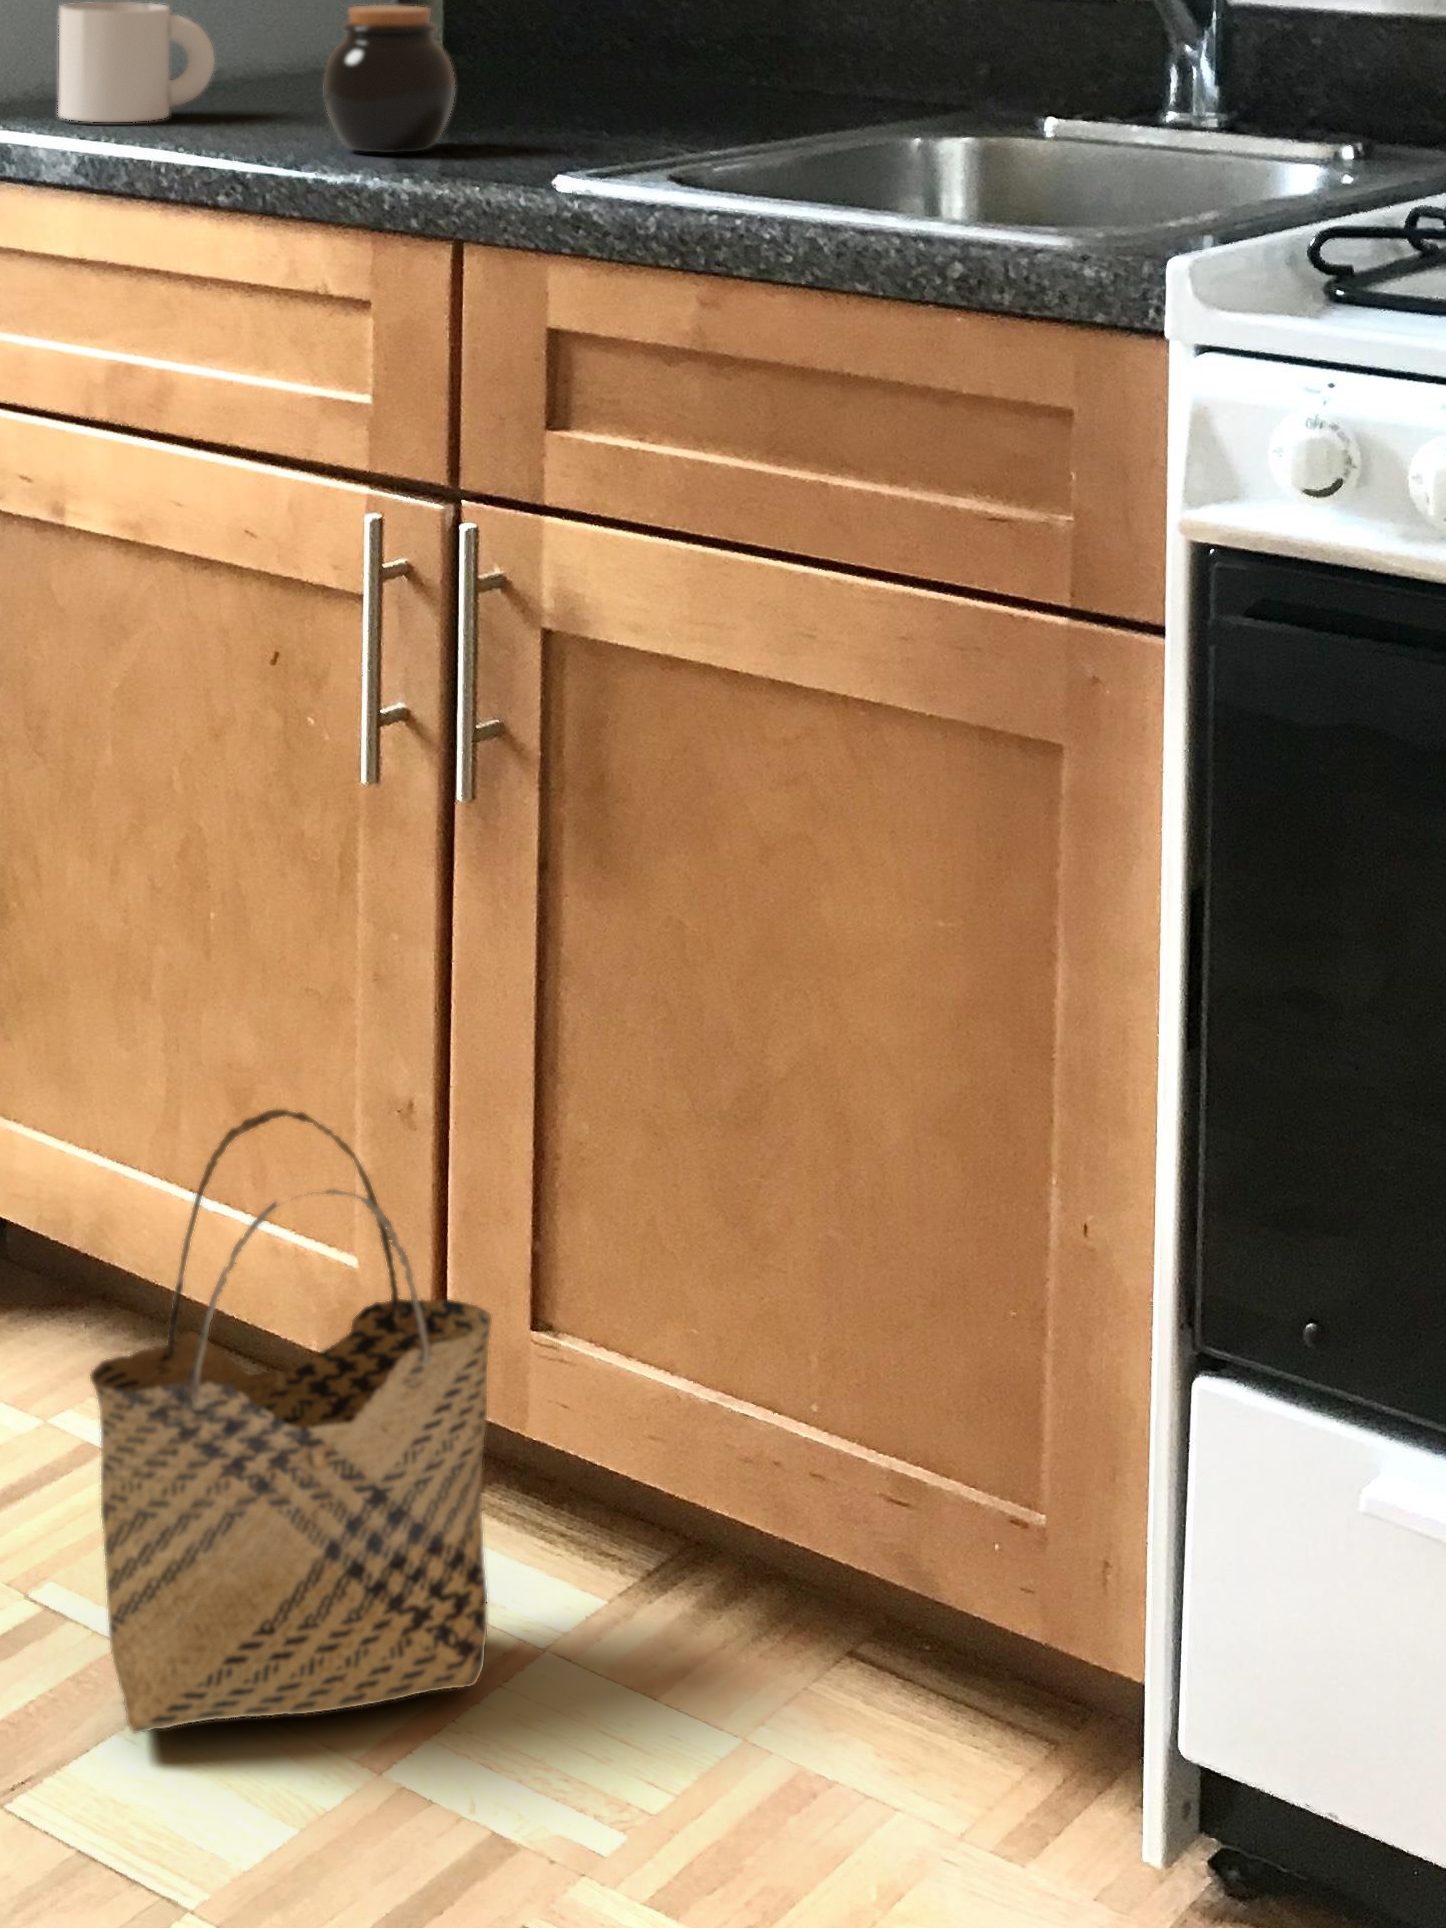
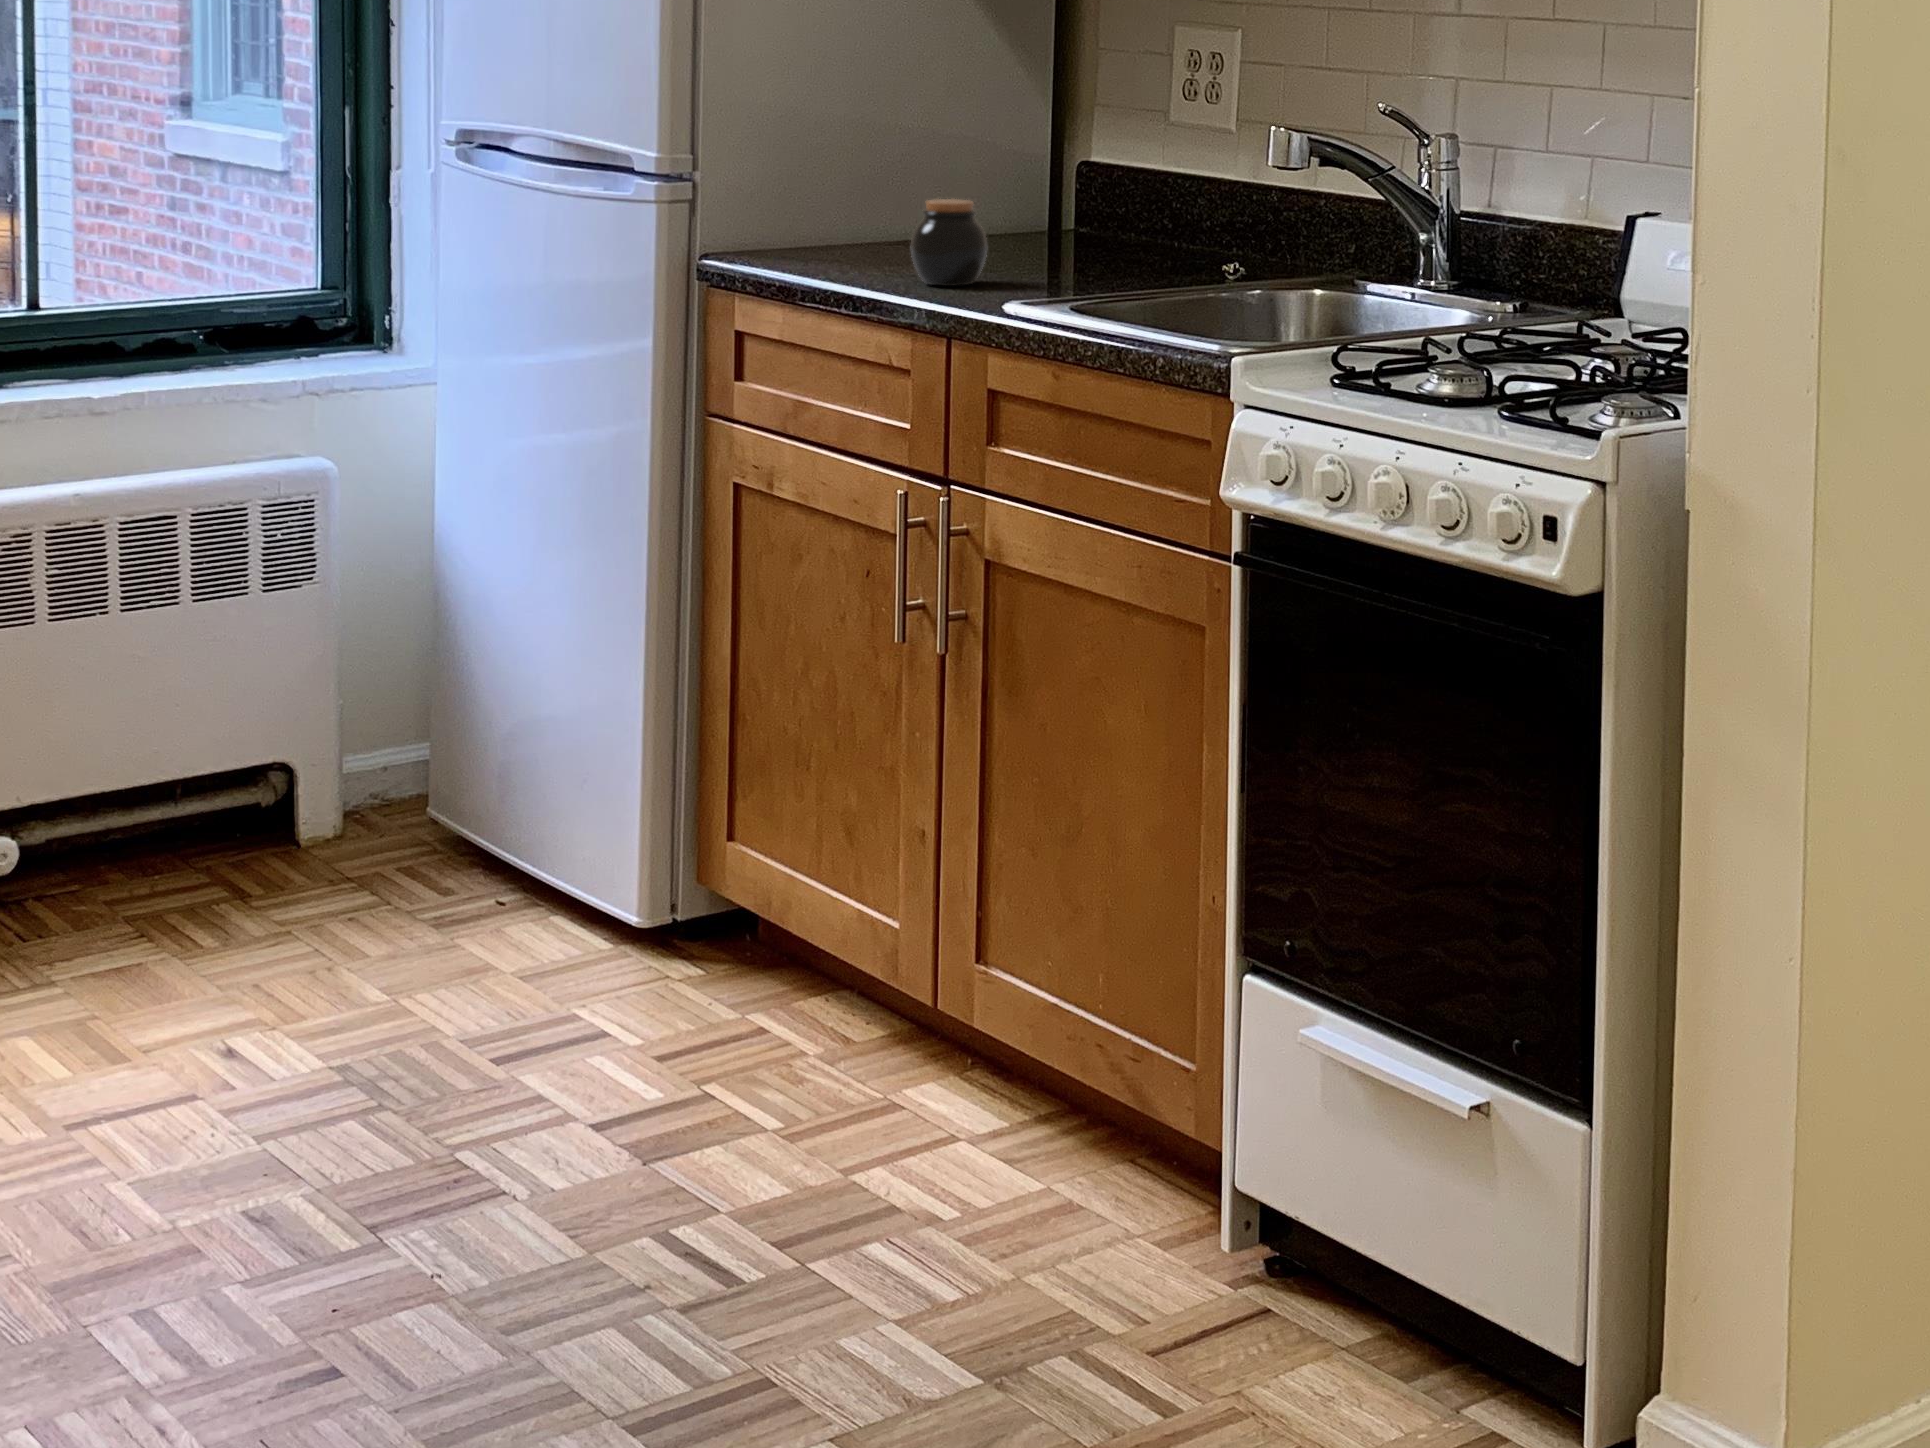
mug: present [58,2,215,122] -> none [792,191,885,263]
woven basket: present [90,1109,492,1733] -> none [708,818,938,1142]

